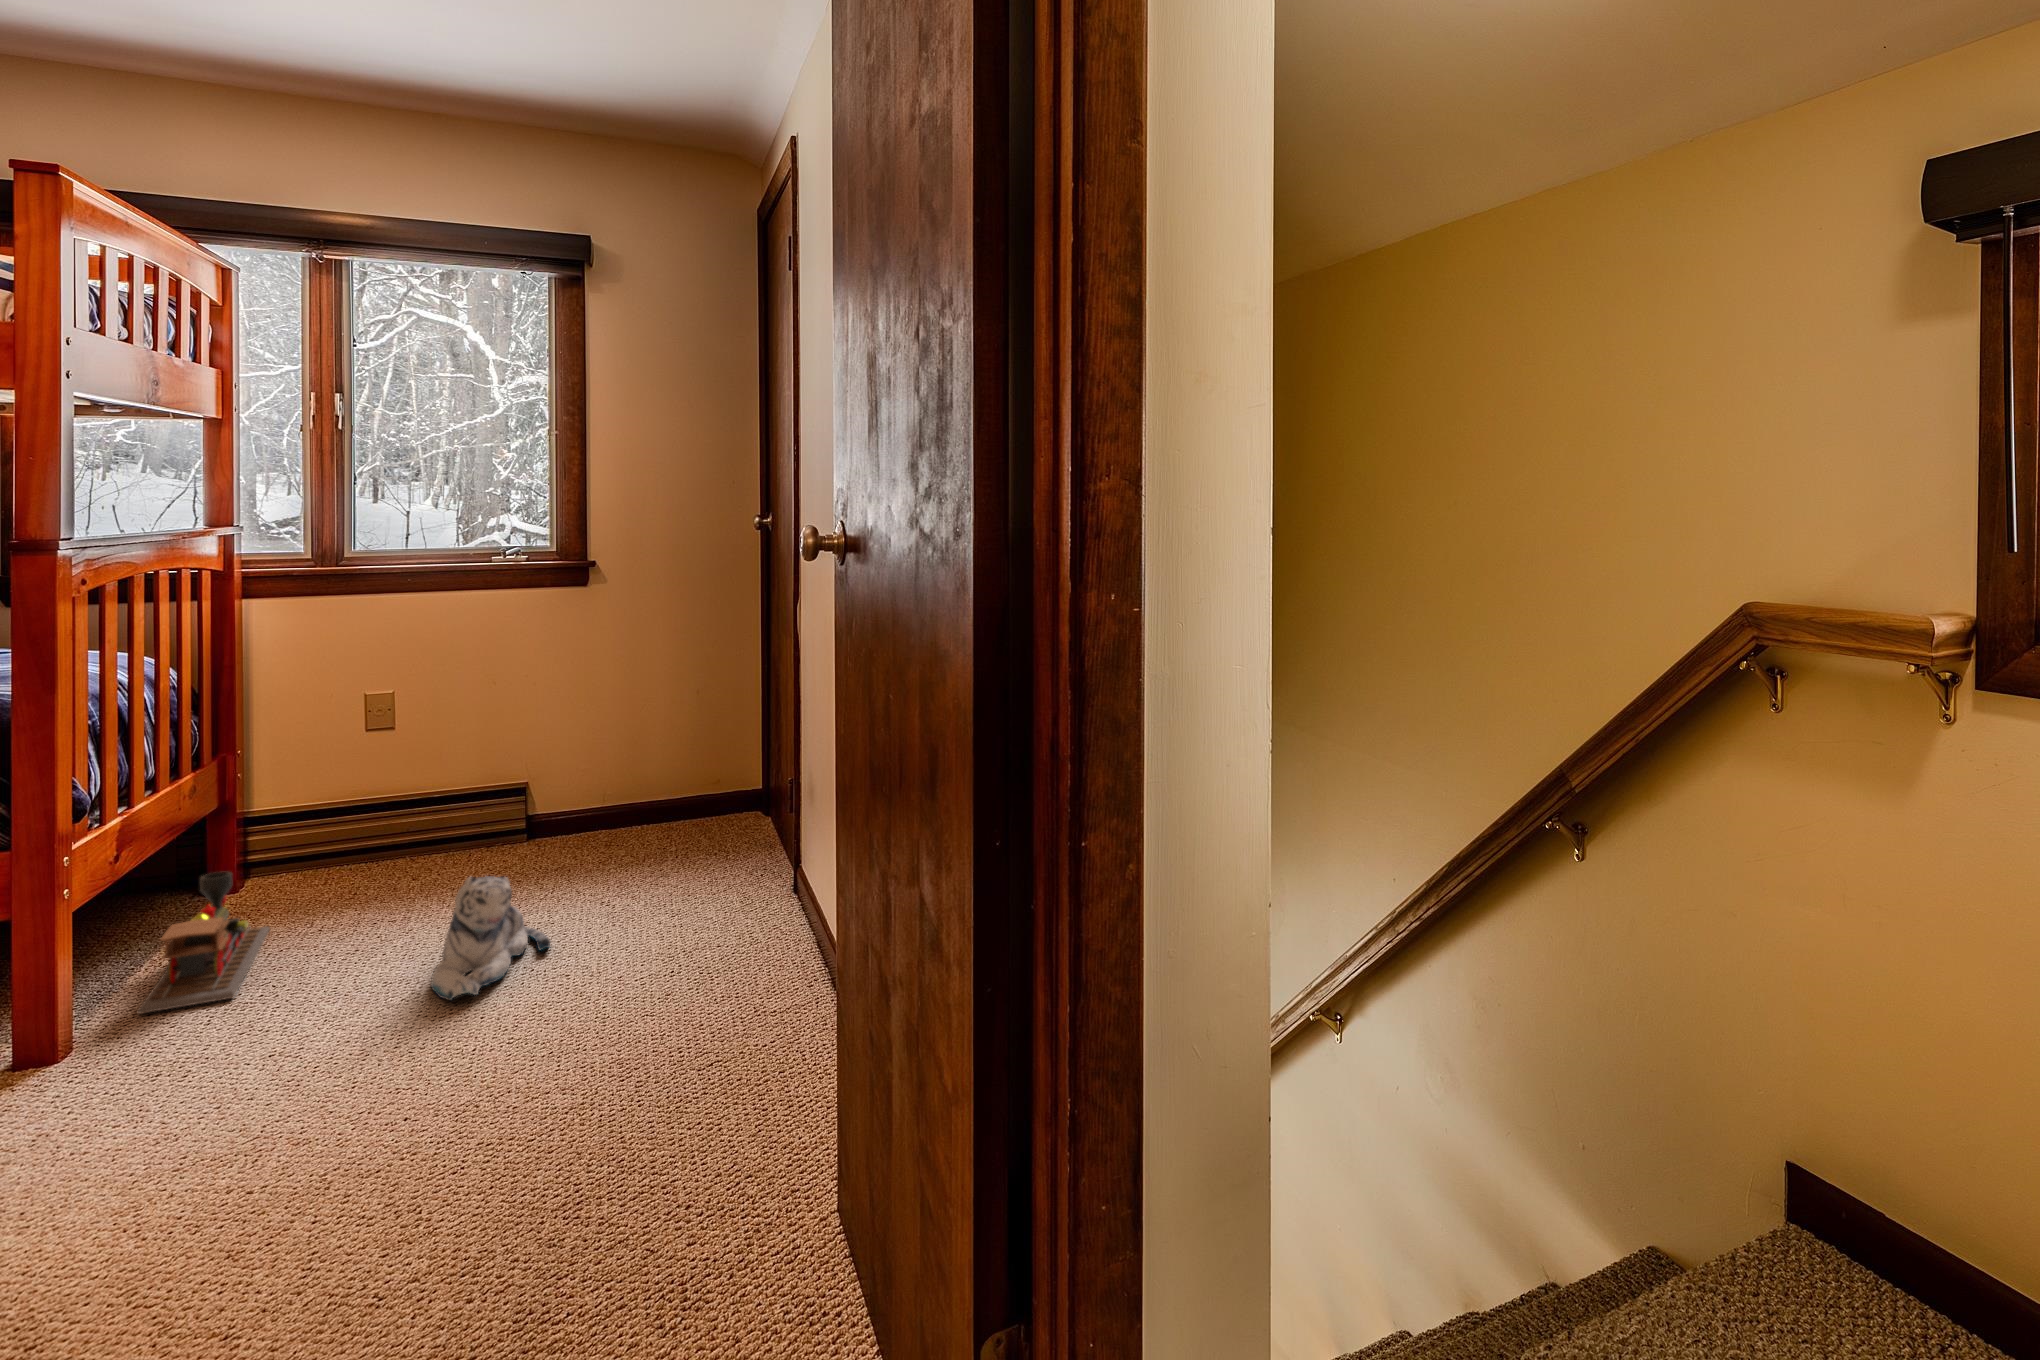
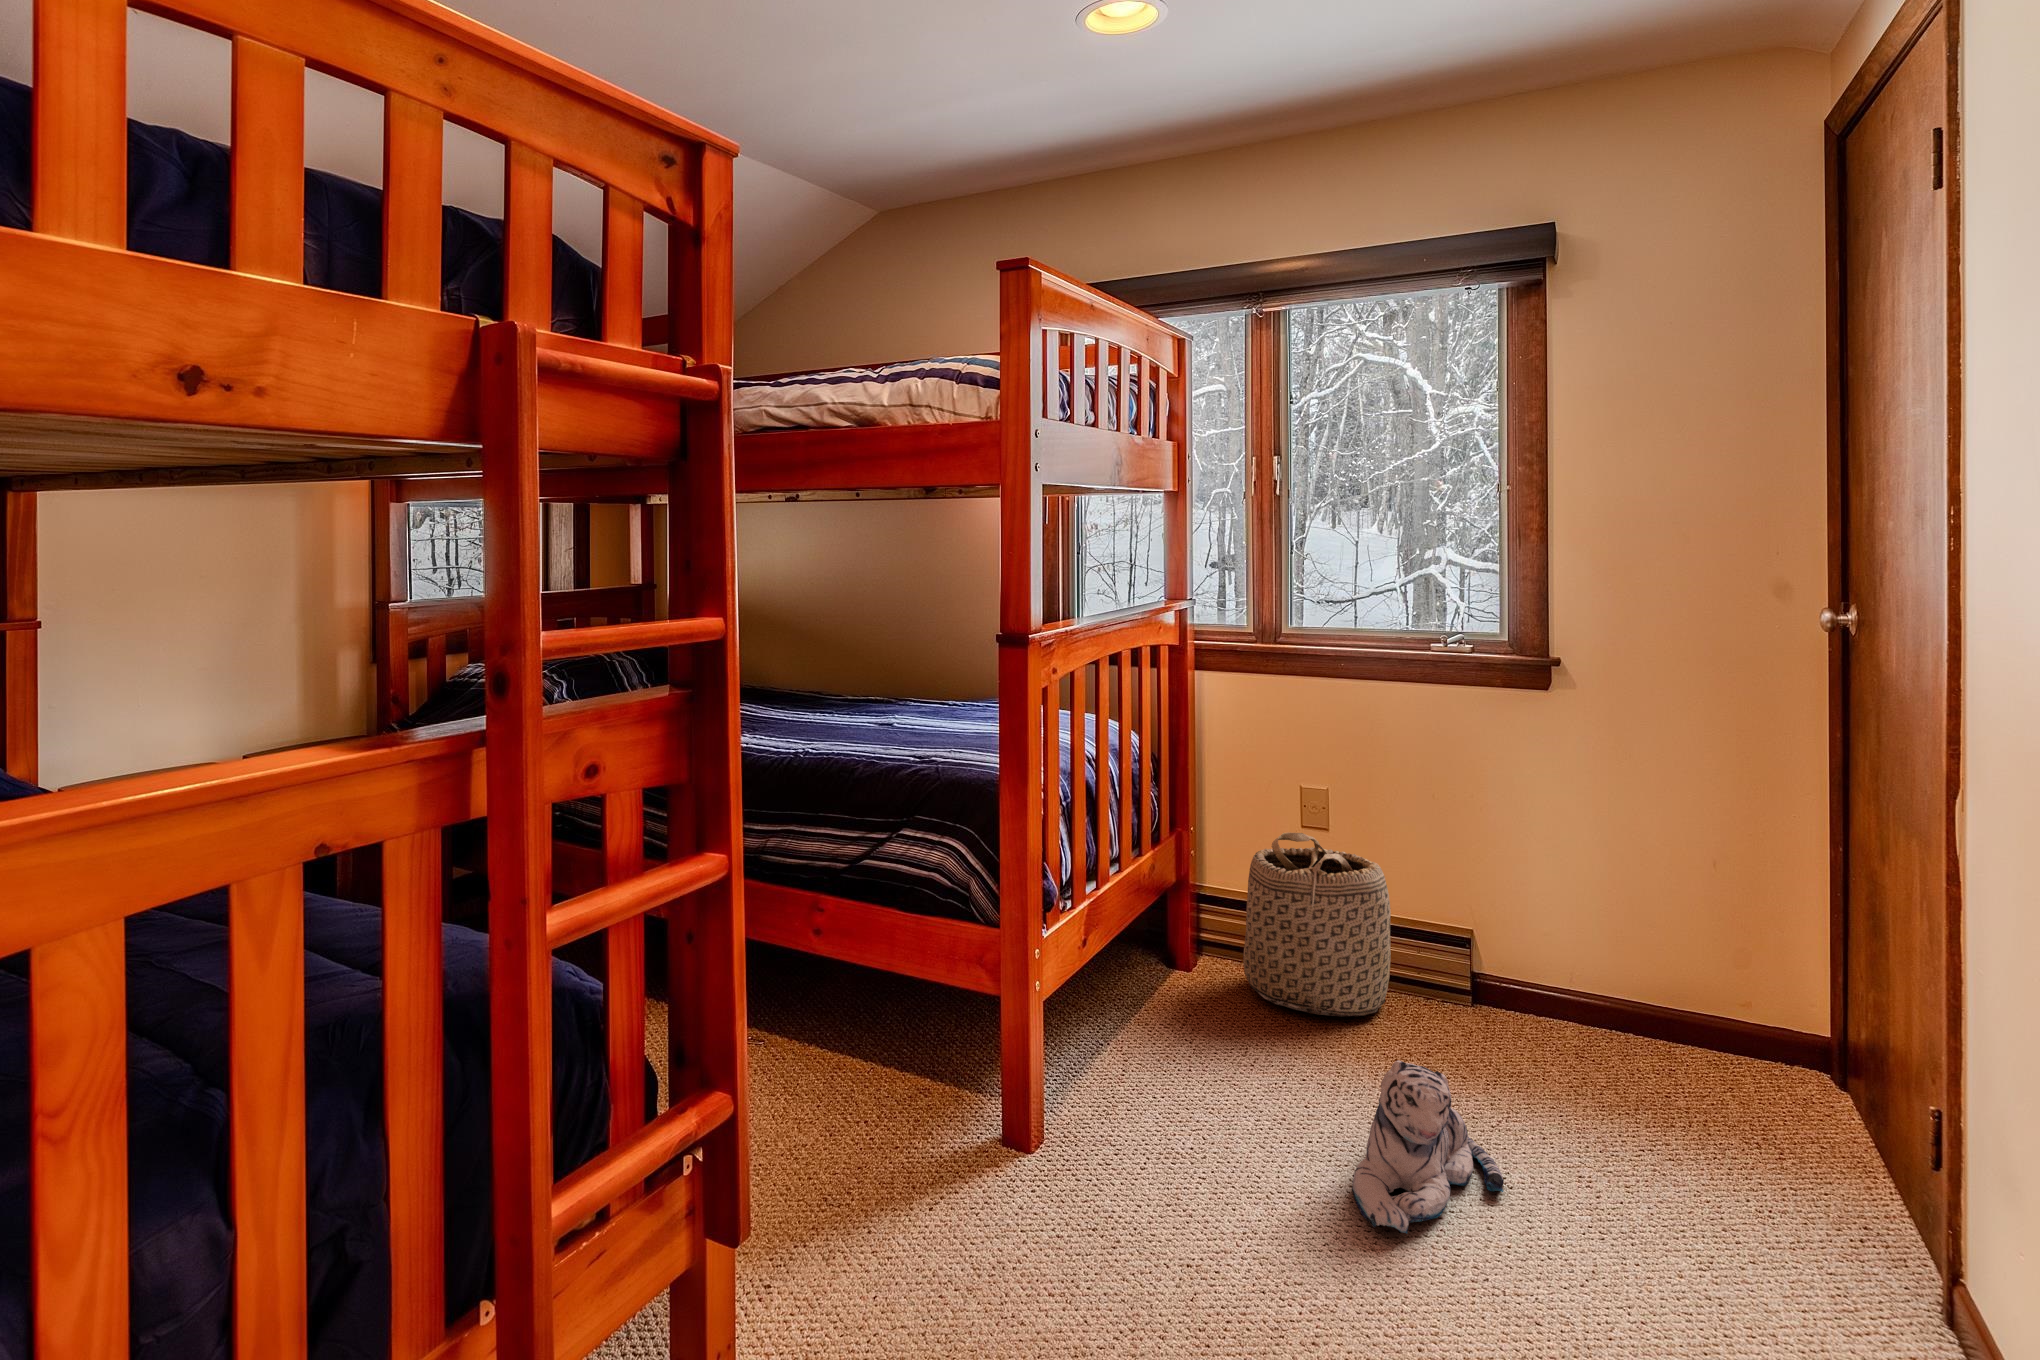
basket: none [306,737,455,891] -> present [1243,832,1391,1017]
toy train: present [137,872,270,1014] -> none [1090,958,1208,1111]

